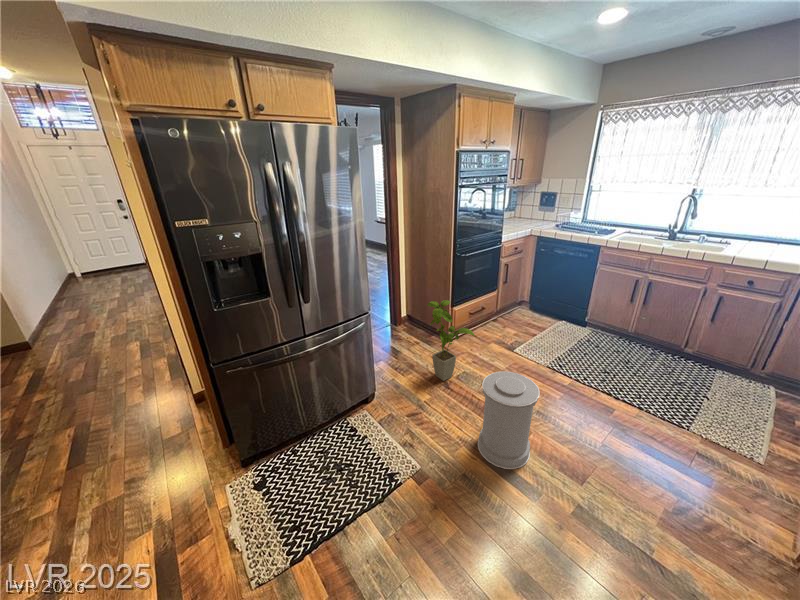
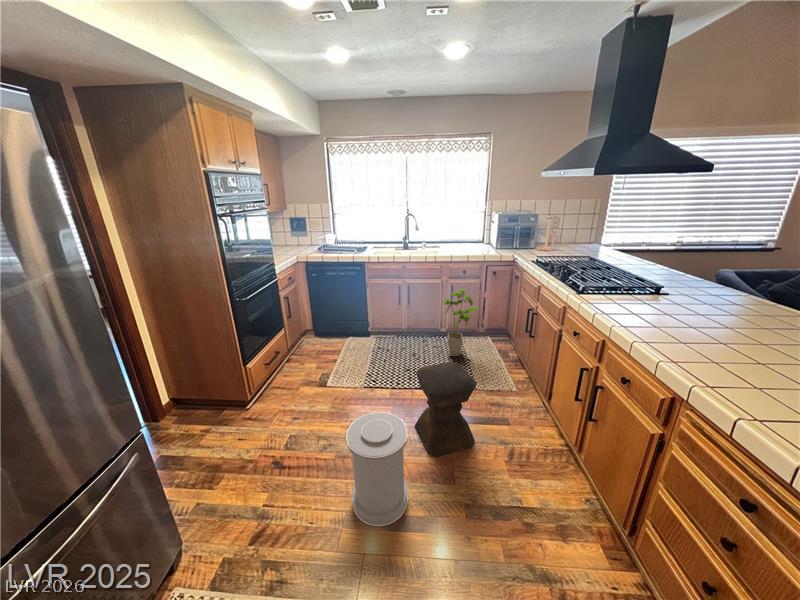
house plant: present [427,300,475,381] -> present [443,289,478,356]
stool: none [572,363,658,472] -> present [414,362,477,456]

